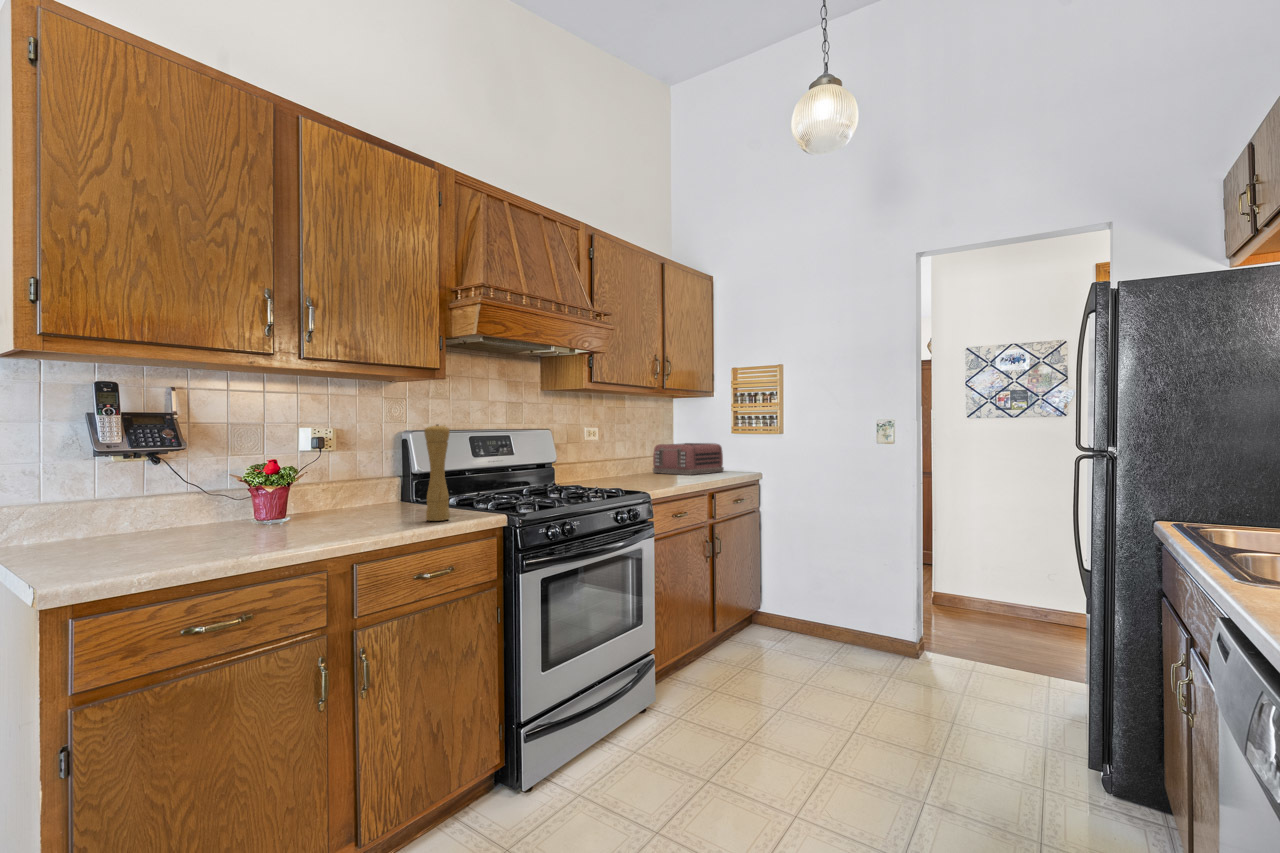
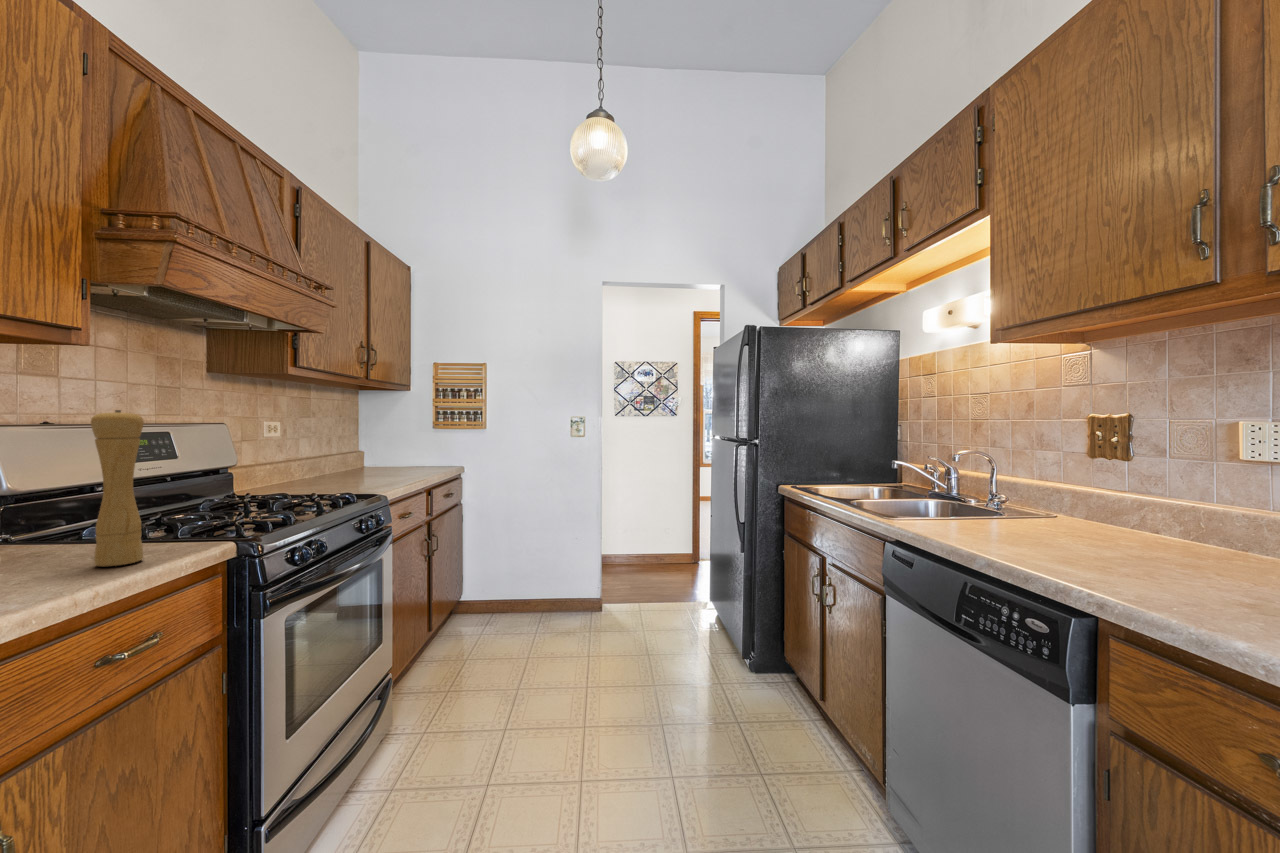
toaster: present [653,443,724,475] -> none [345,439,425,473]

